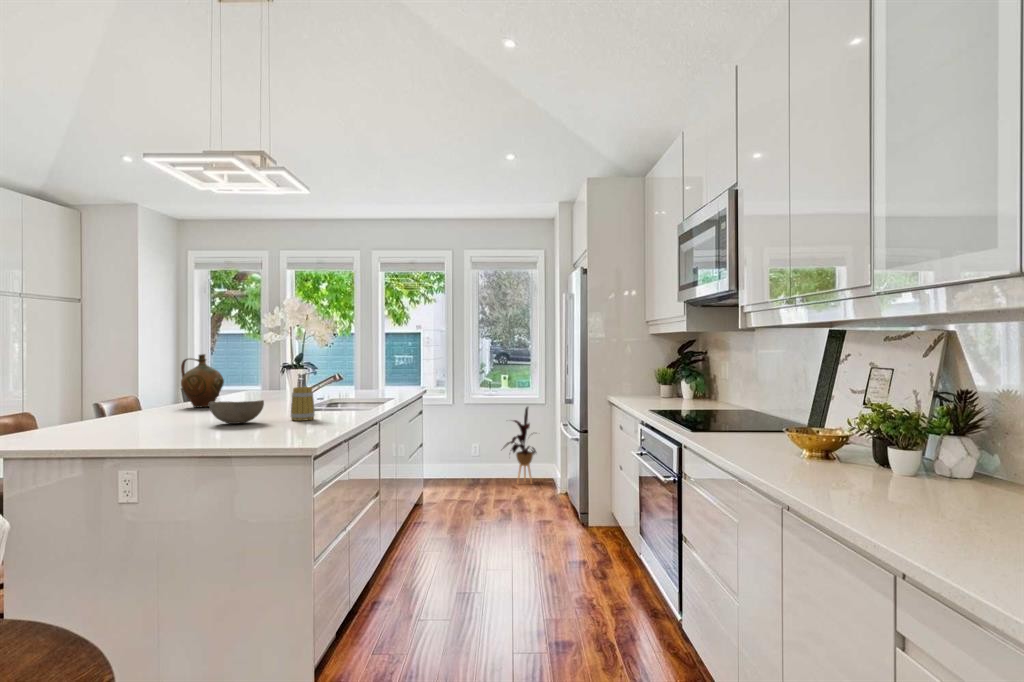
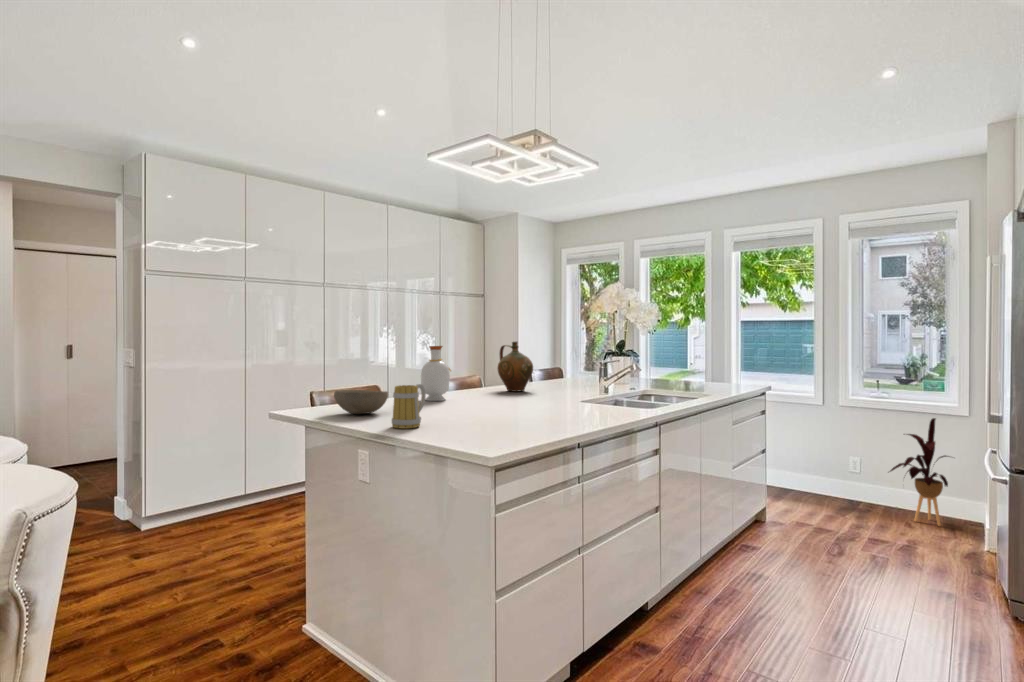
bottle: none [111,359,150,421] -> present [421,346,451,401]
mug: present [291,386,315,421] -> present [392,384,426,429]
bowl: present [209,400,264,424] -> present [334,390,388,414]

